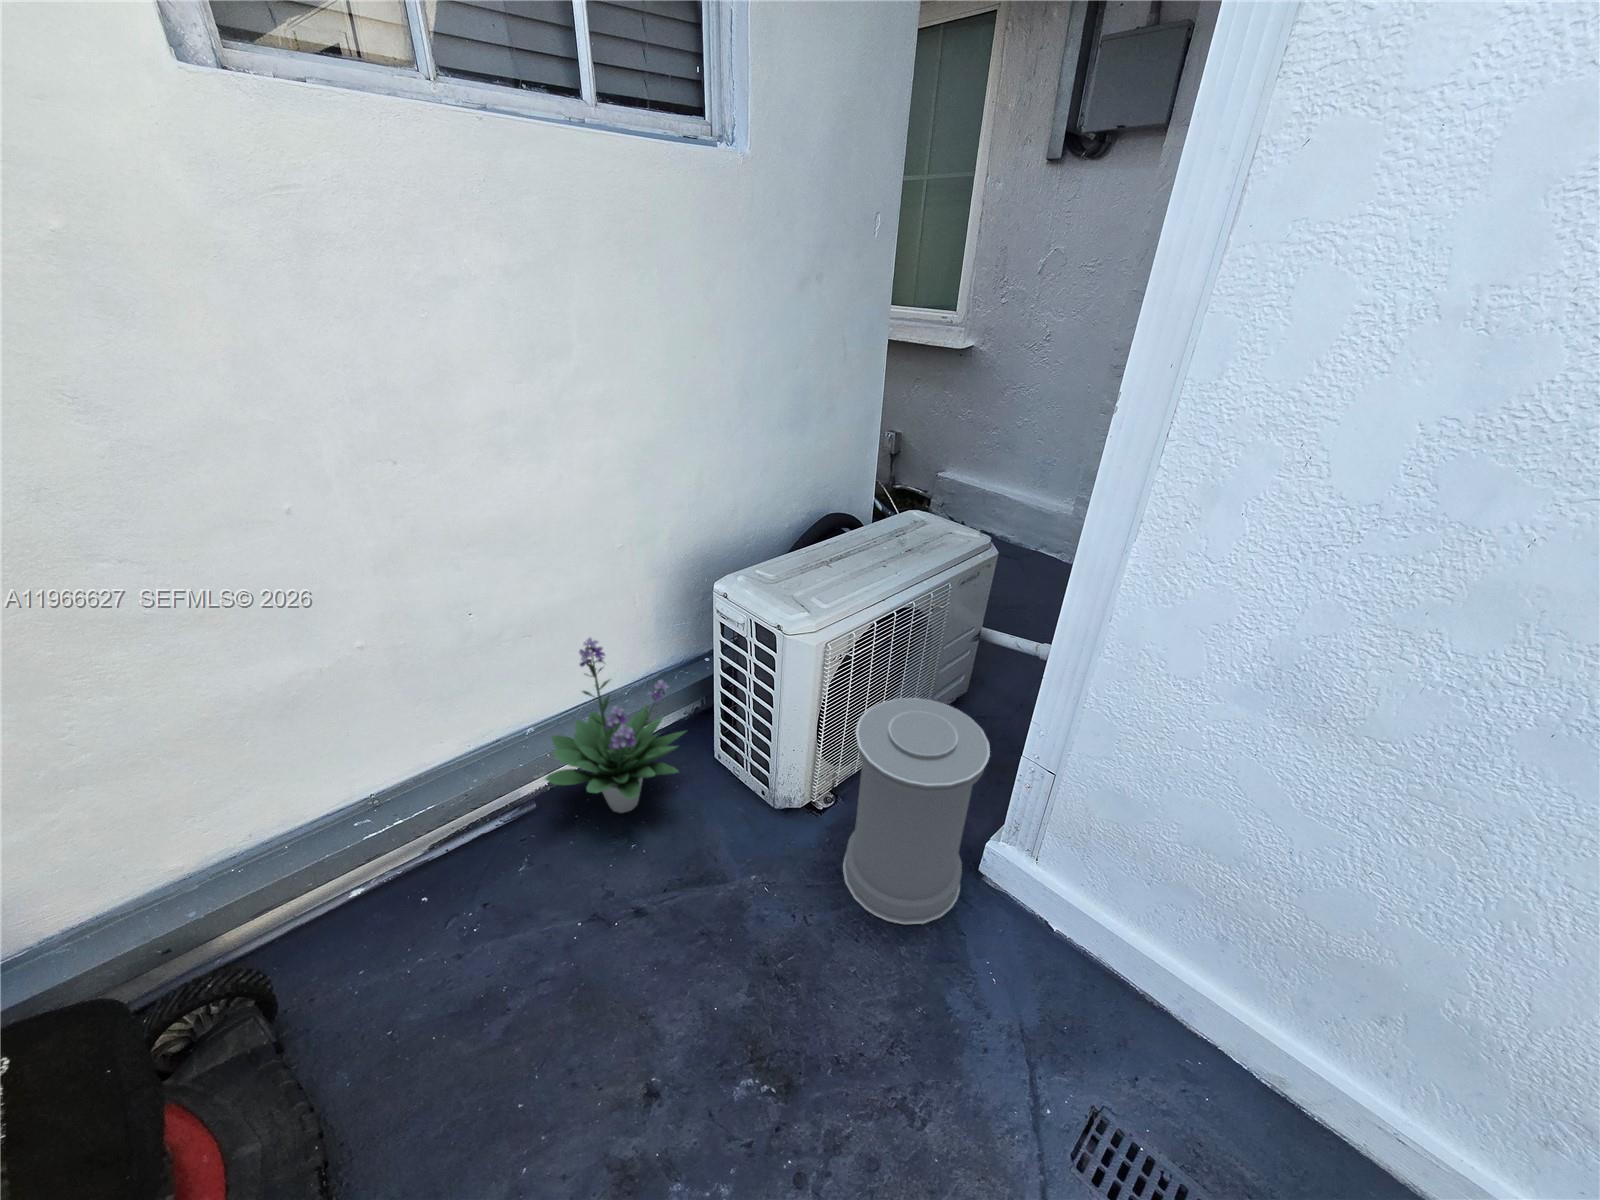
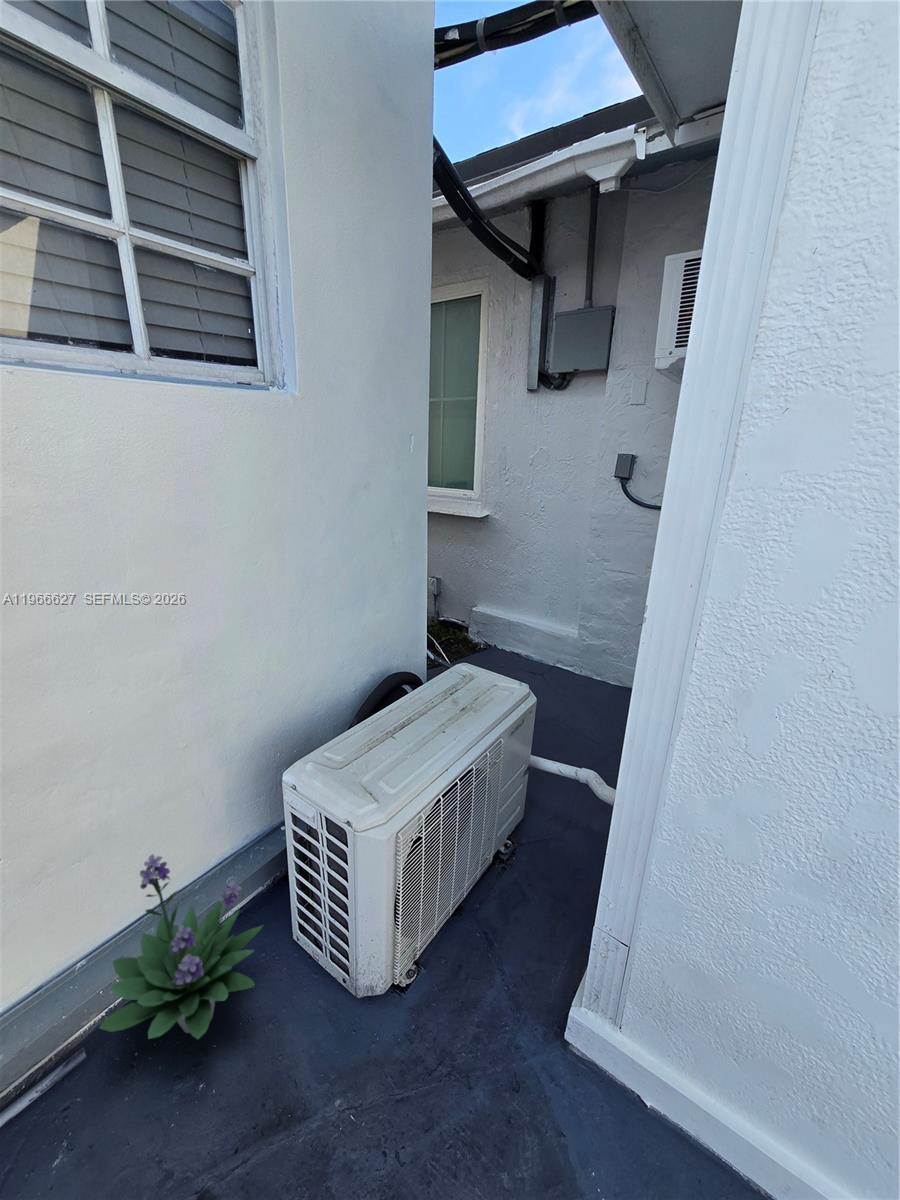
trash can: present [843,698,990,924] -> none [432,872,566,1129]

